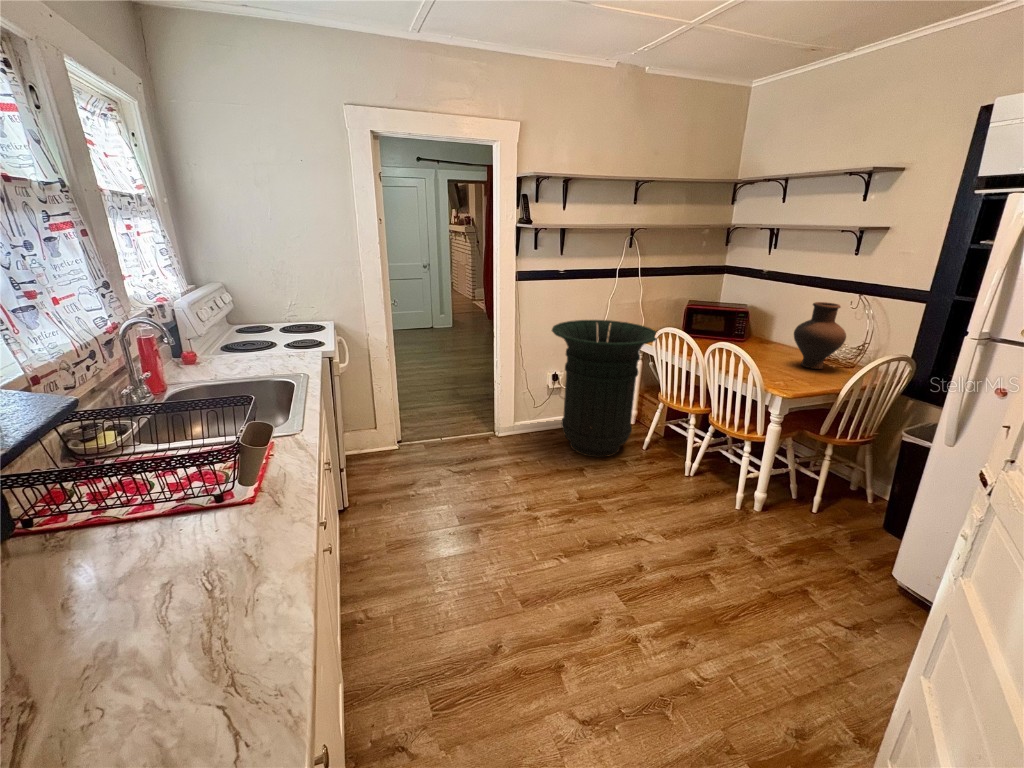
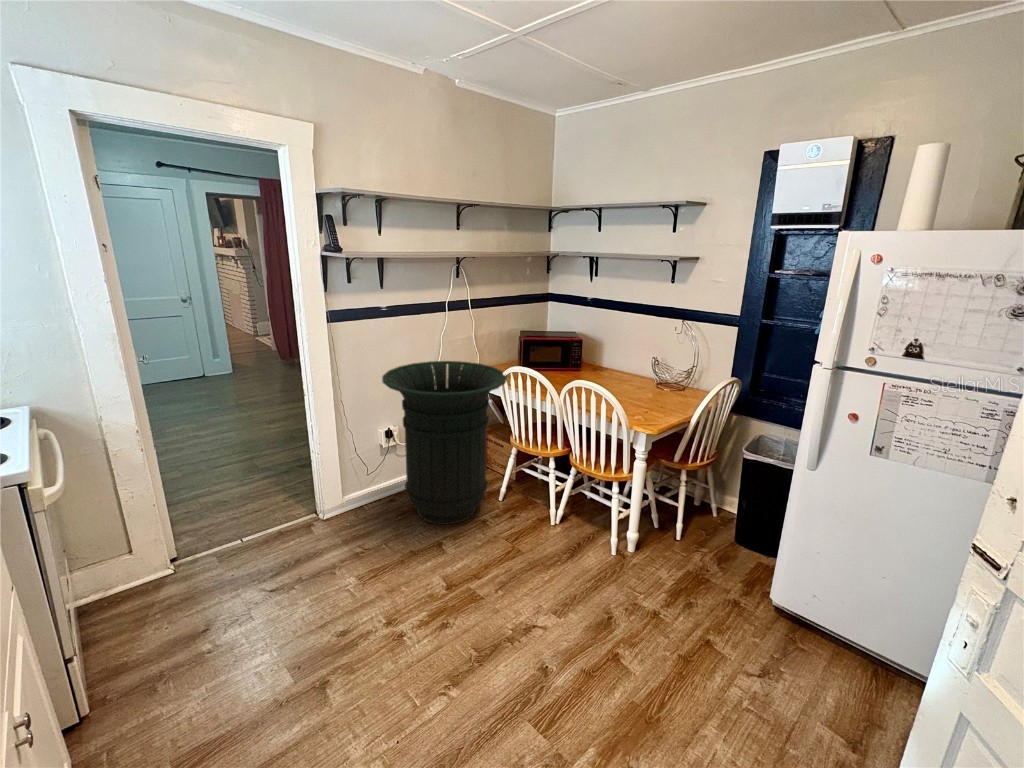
vase: present [794,302,846,369] -> none [635,330,681,396]

